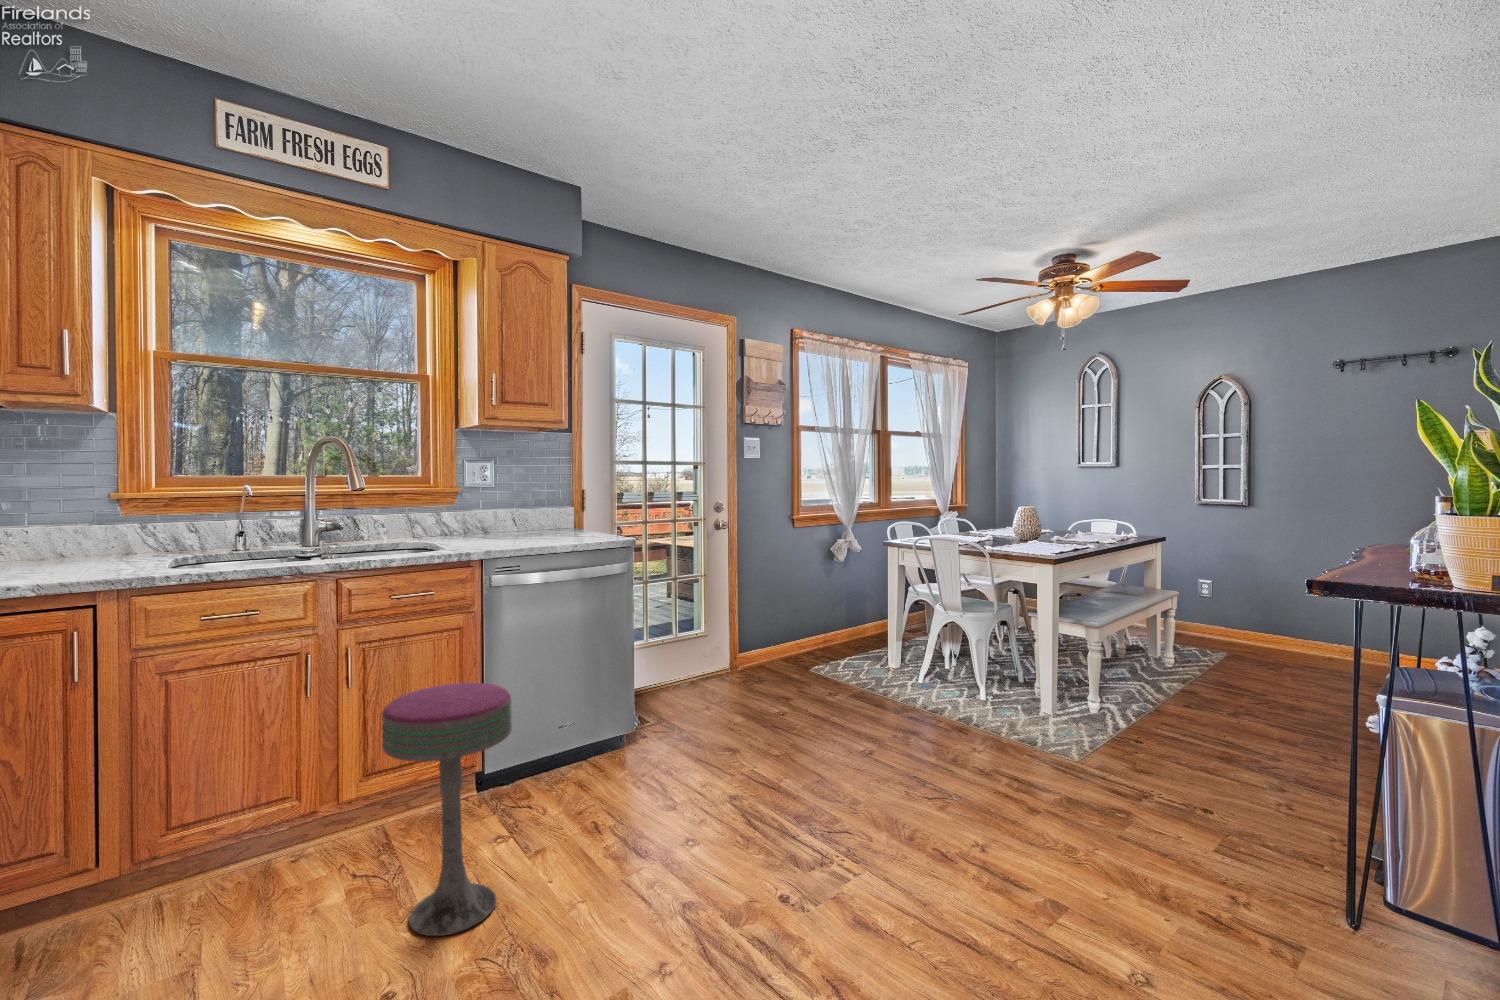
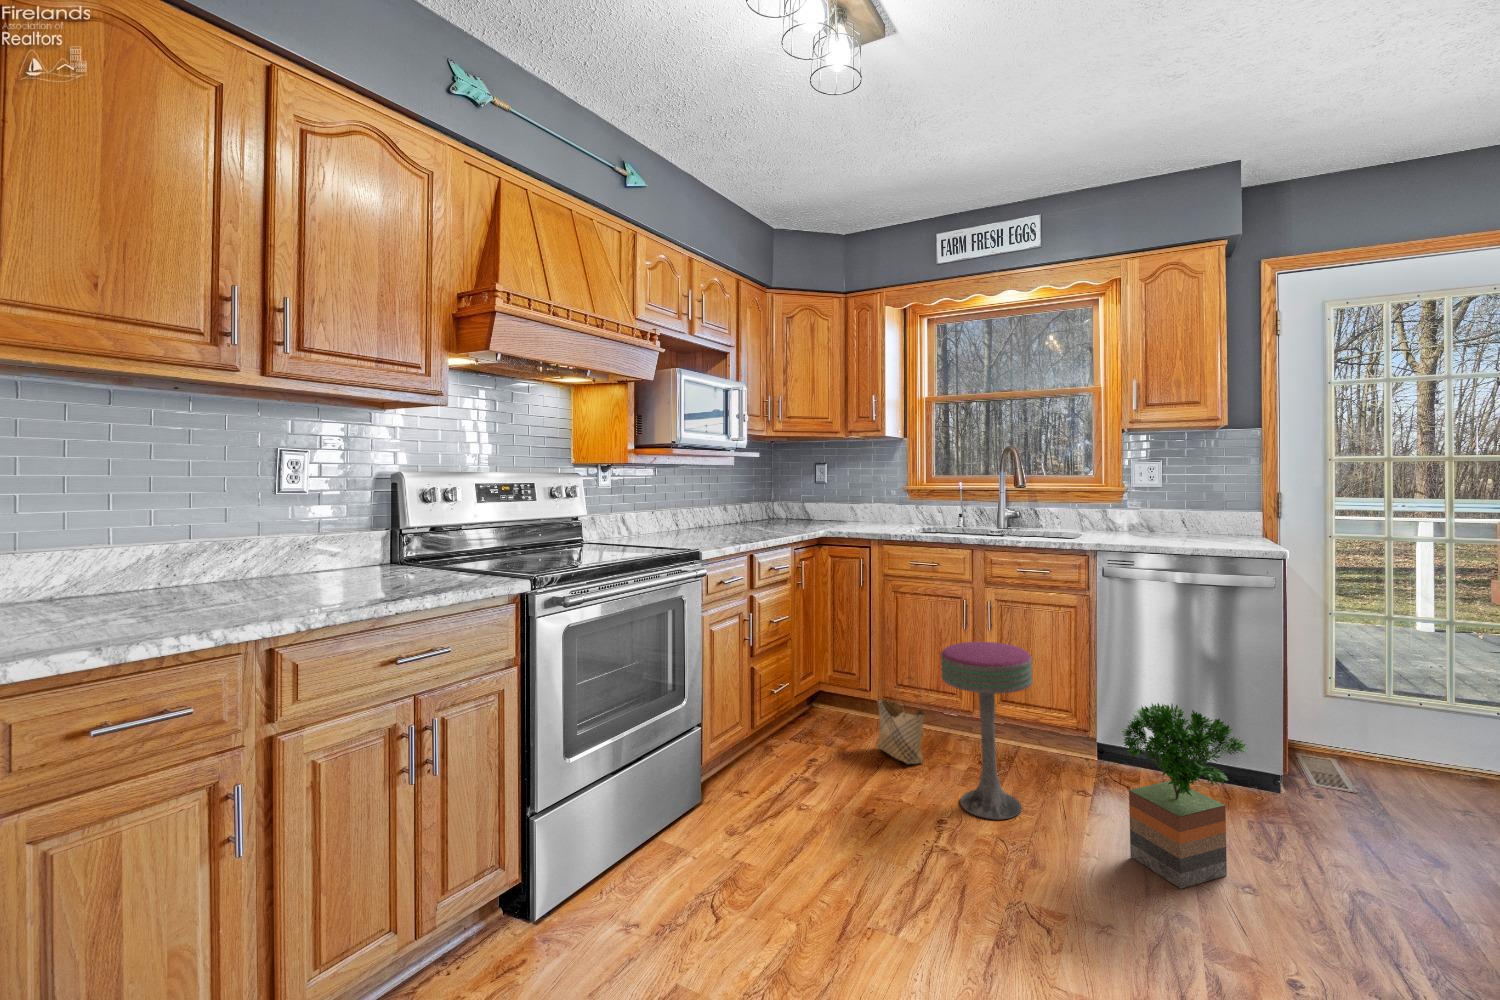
potted tree: none [613,690,721,867] -> present [1122,703,1247,889]
woven basket: none [180,790,298,946] -> present [877,683,925,764]

